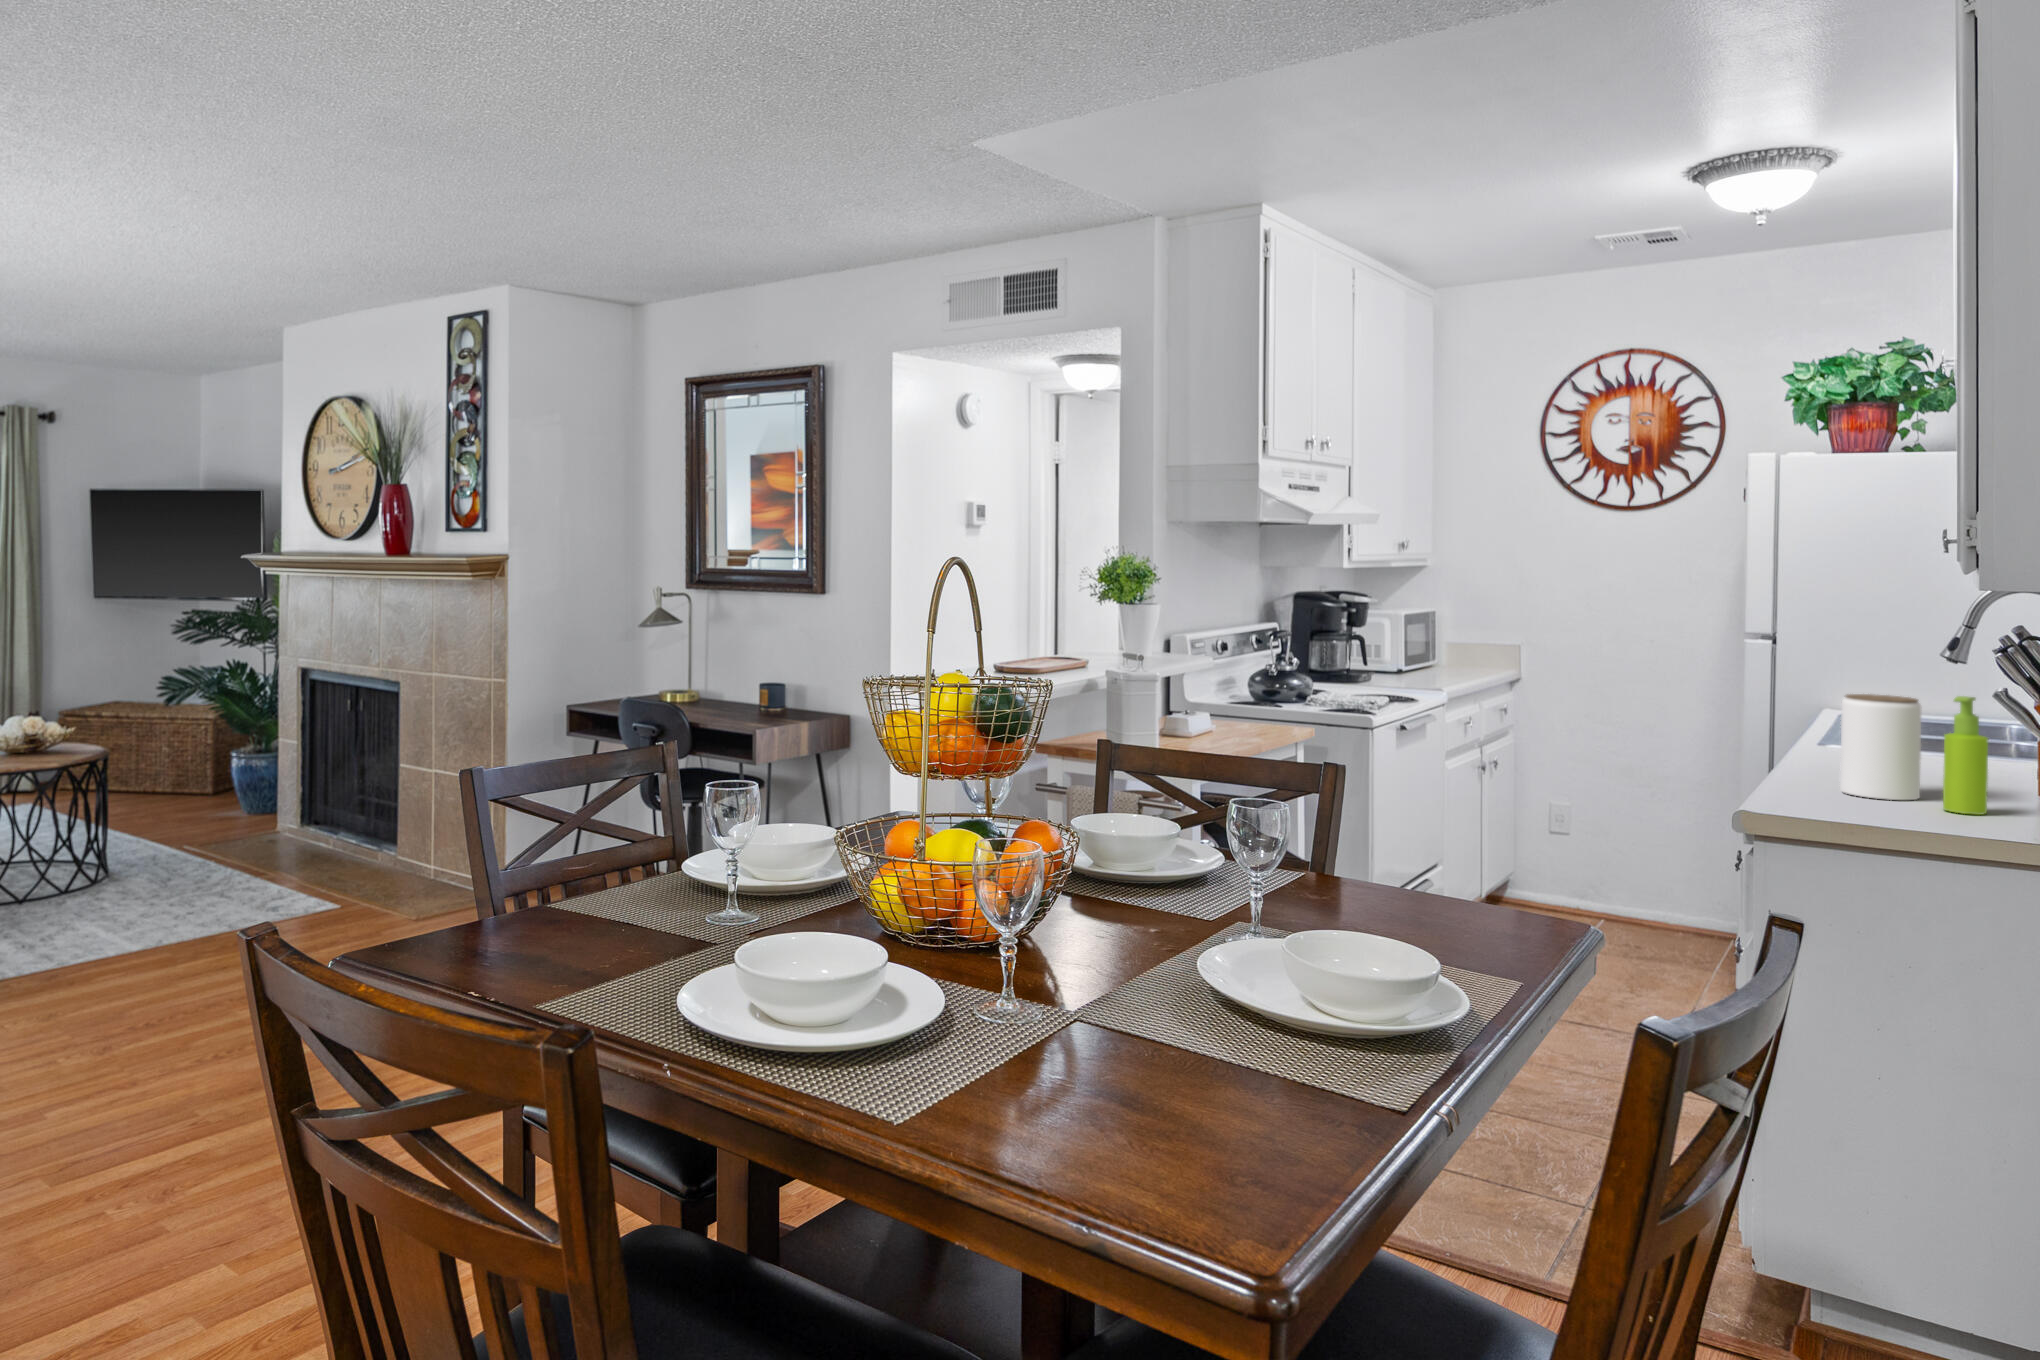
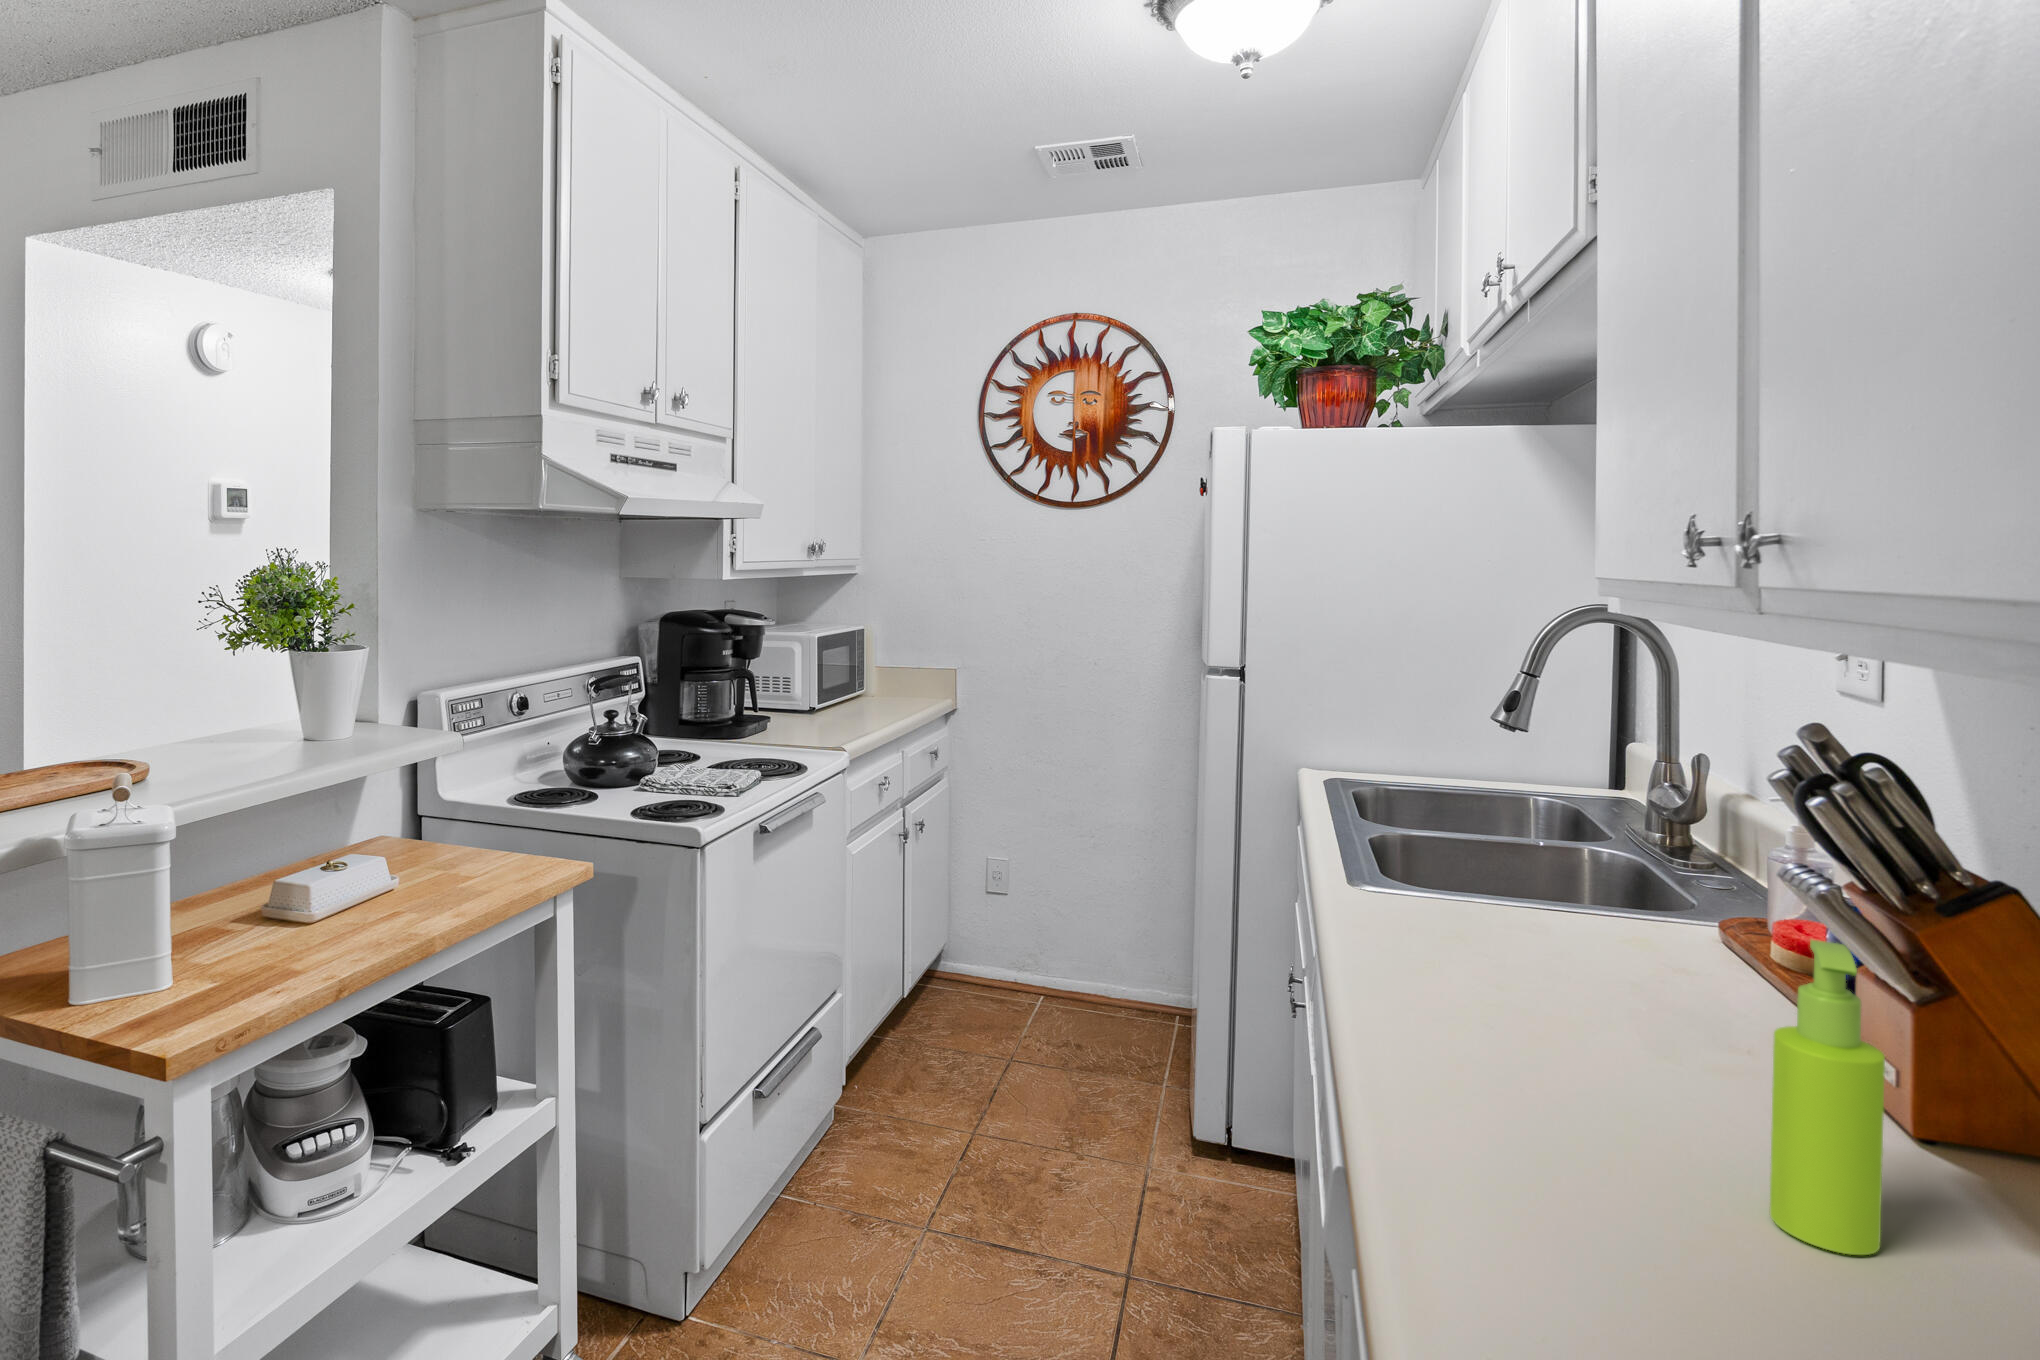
jar: present [1840,694,1921,800] -> none [1499,887,1673,1161]

